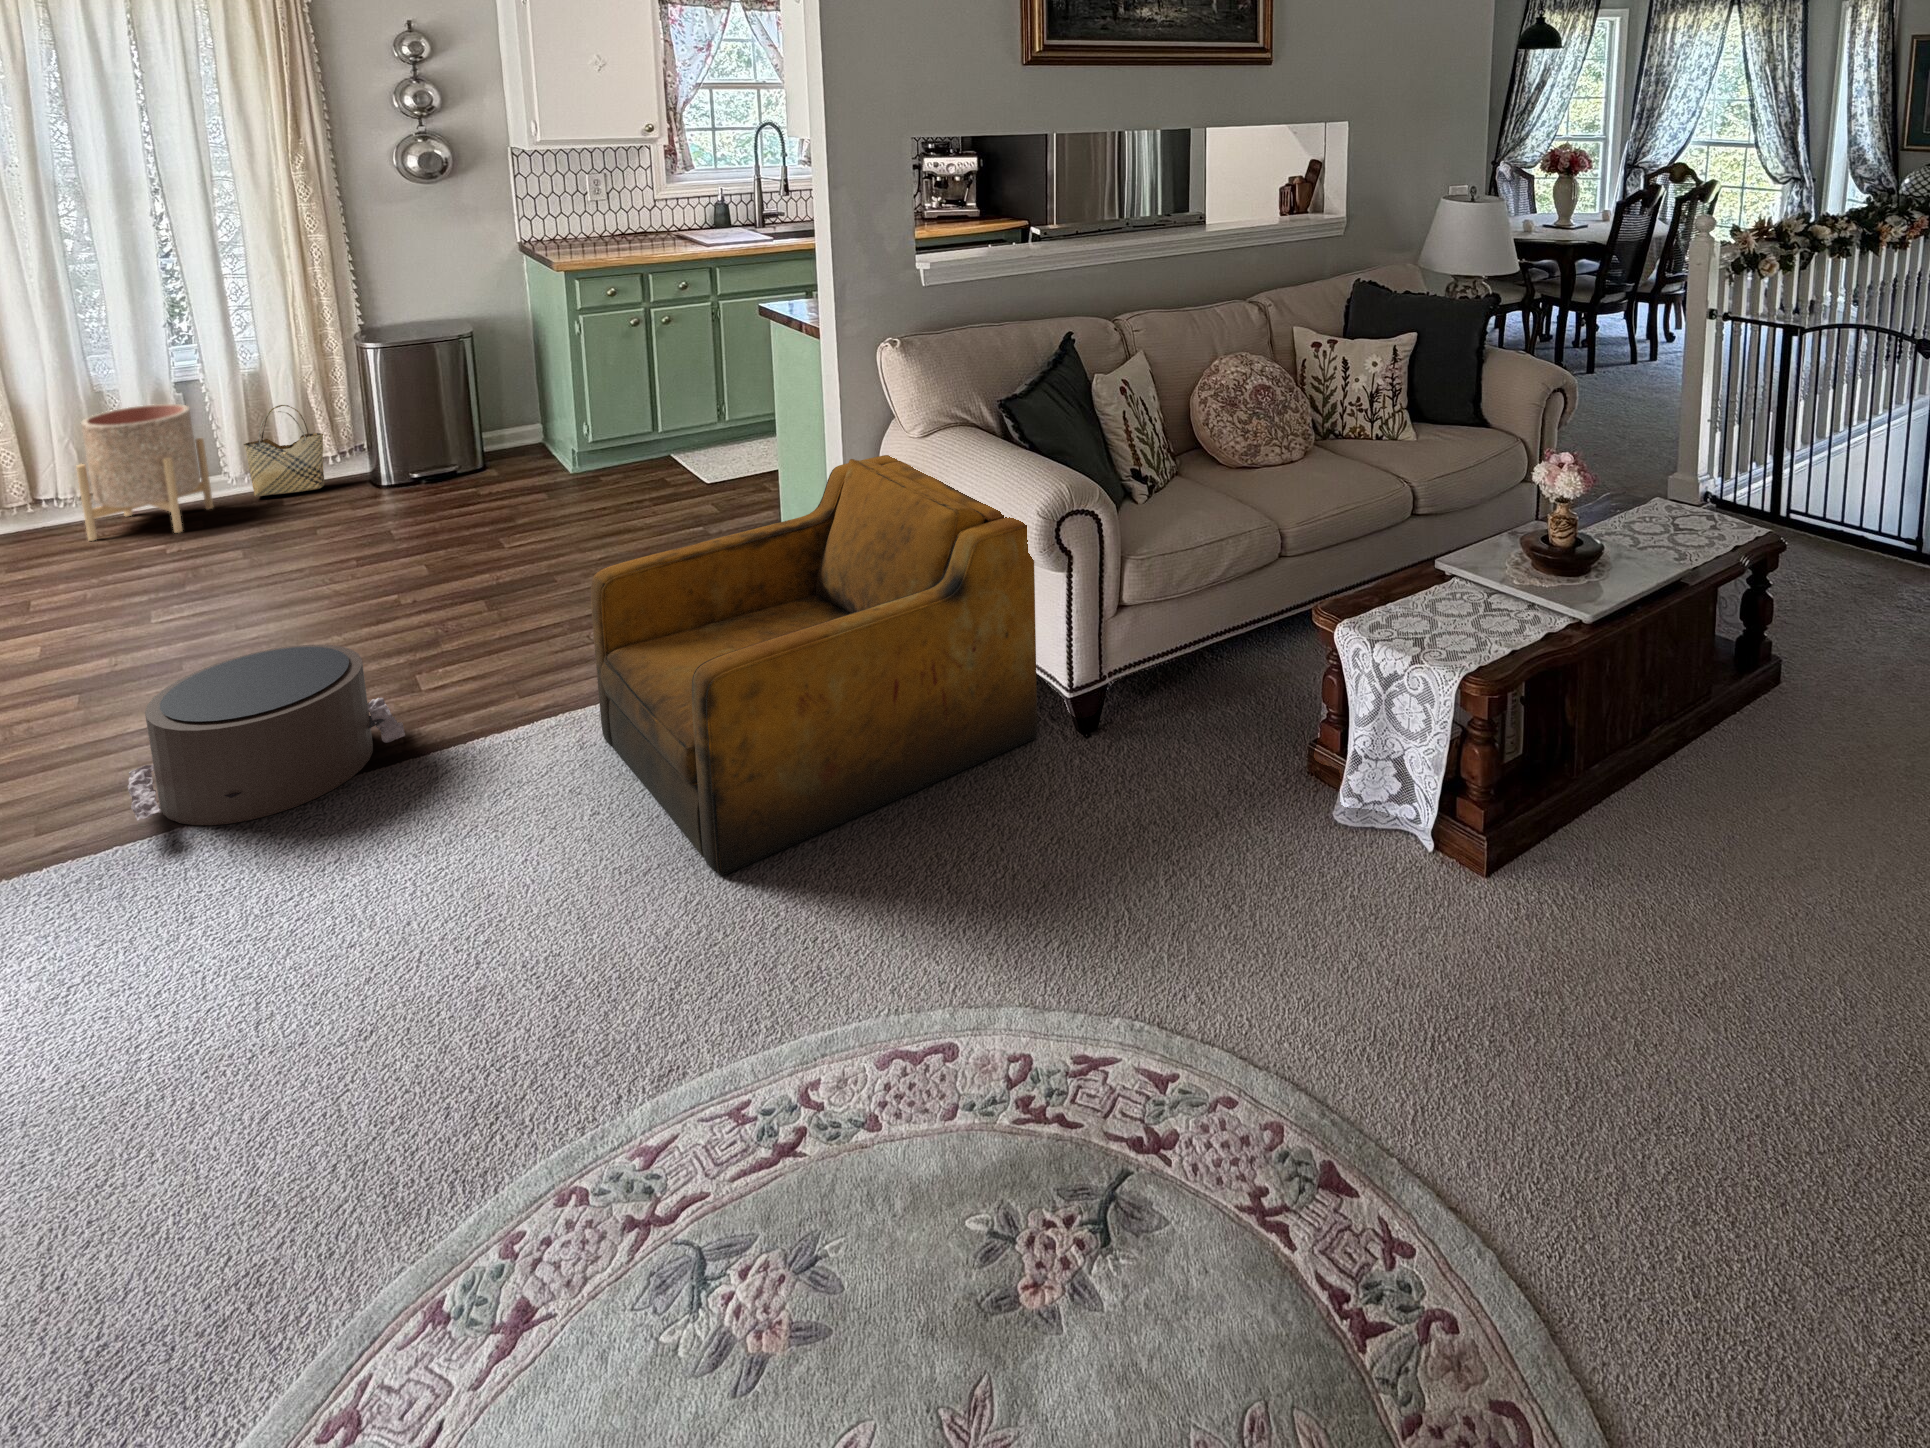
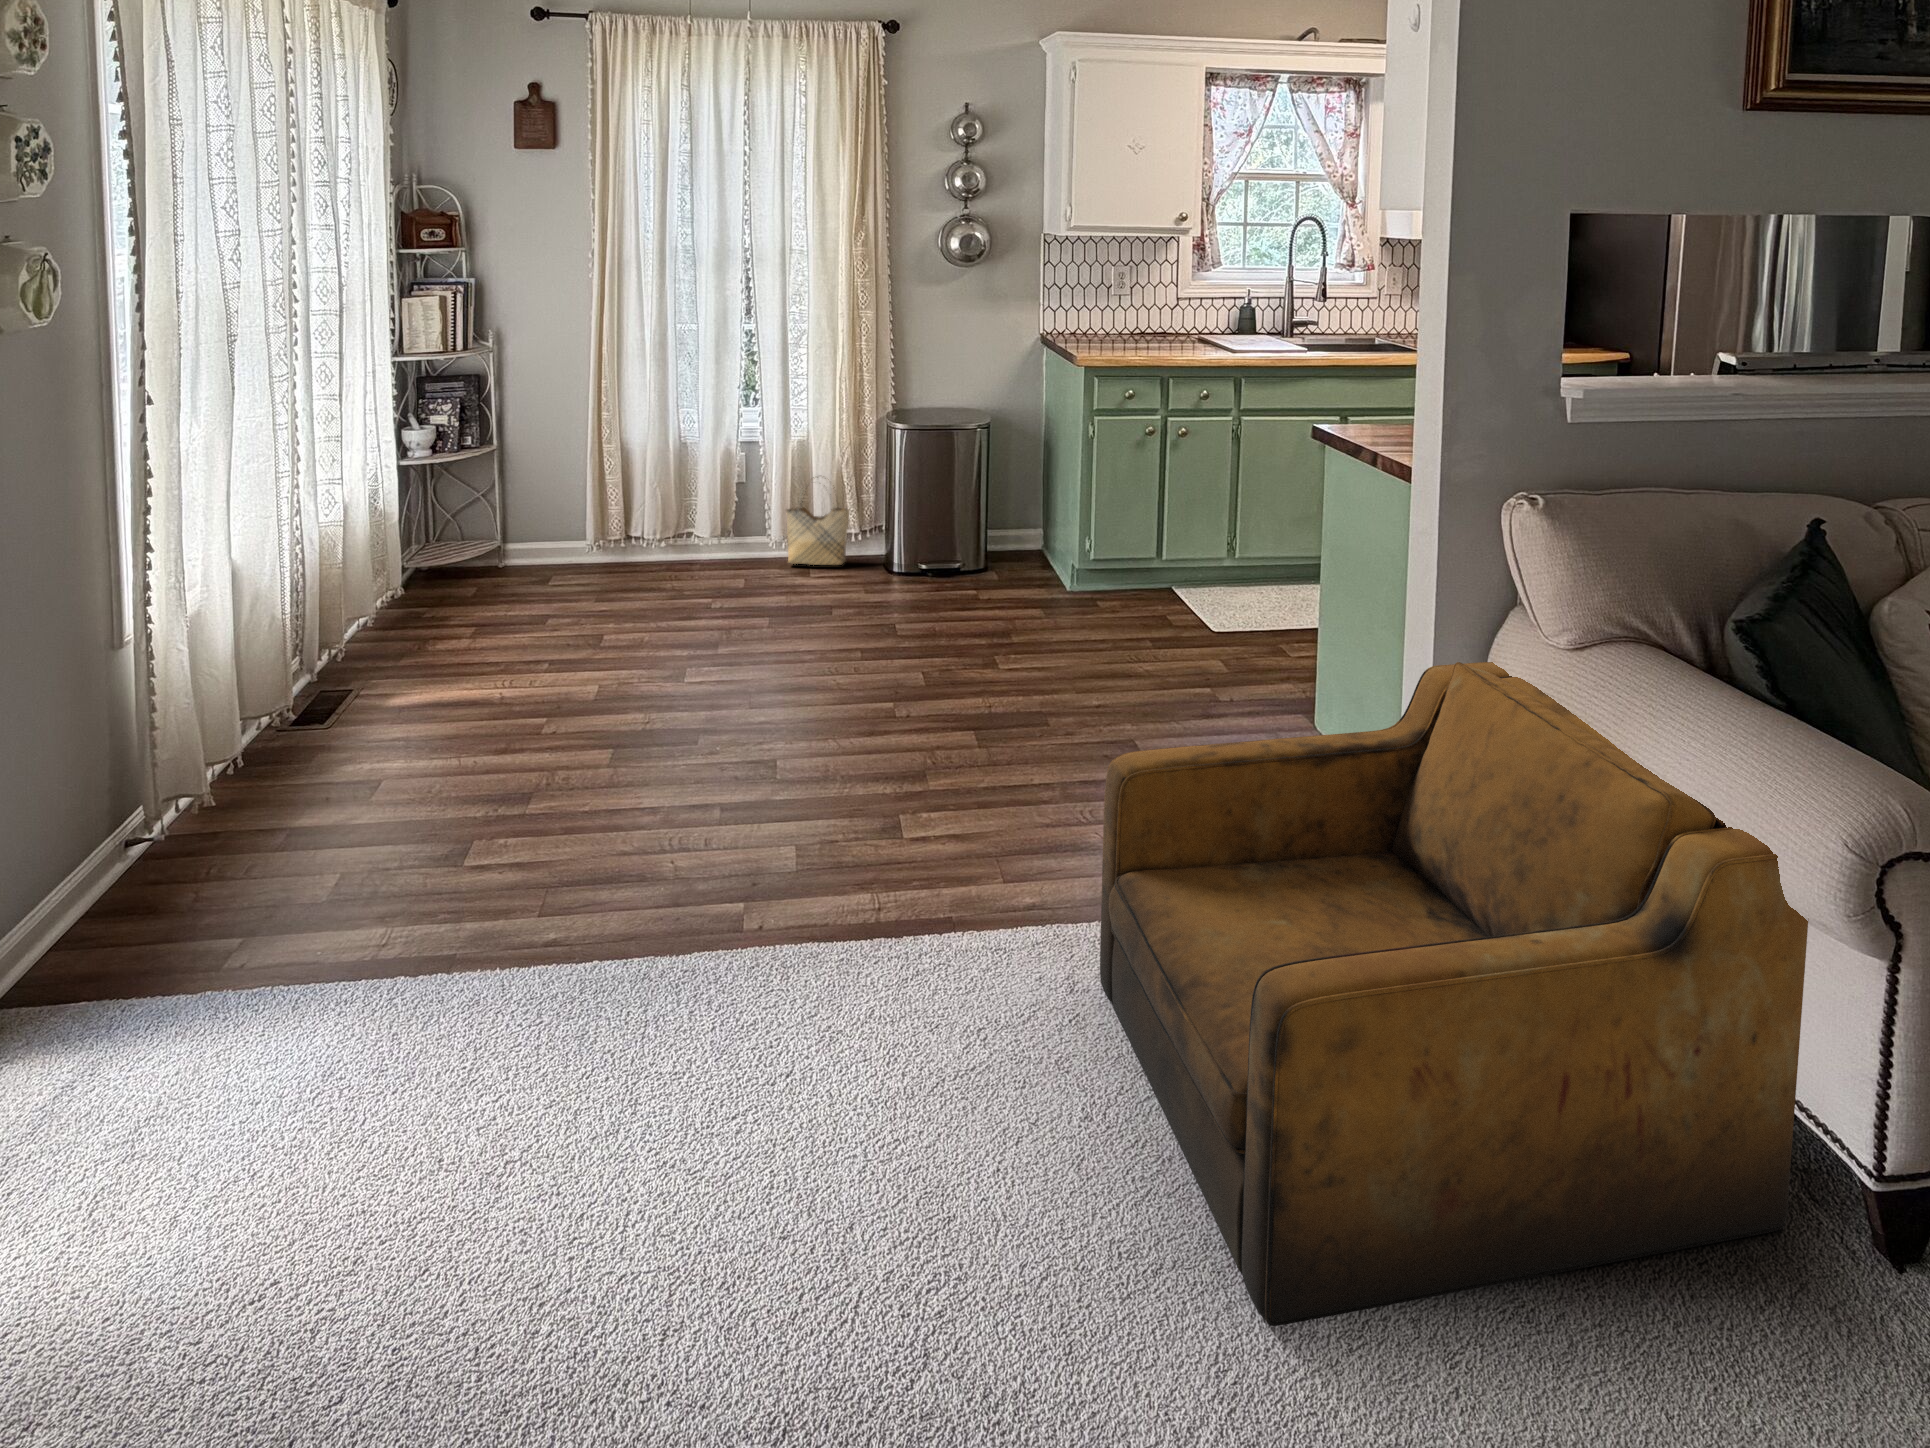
planter: present [76,404,214,541] -> none [658,461,755,589]
pouf: present [128,645,405,825] -> none [618,757,882,971]

